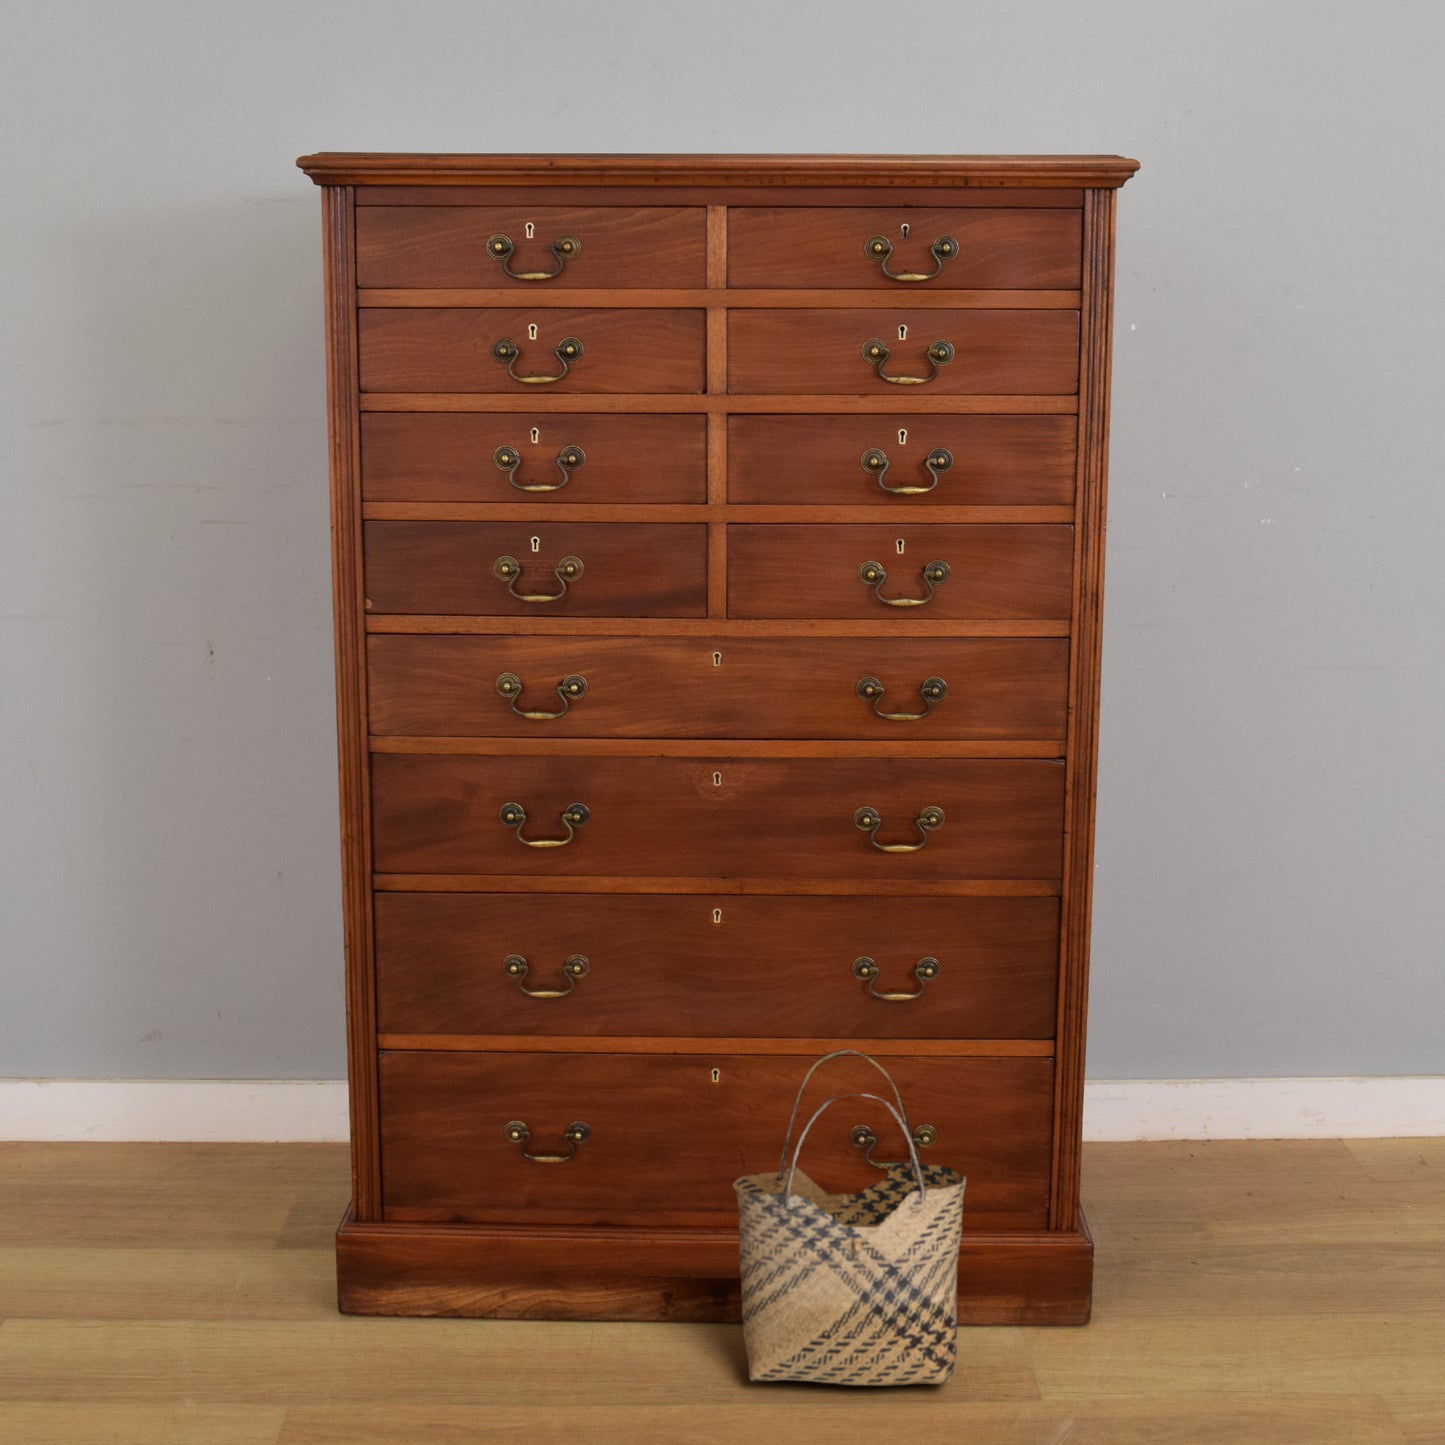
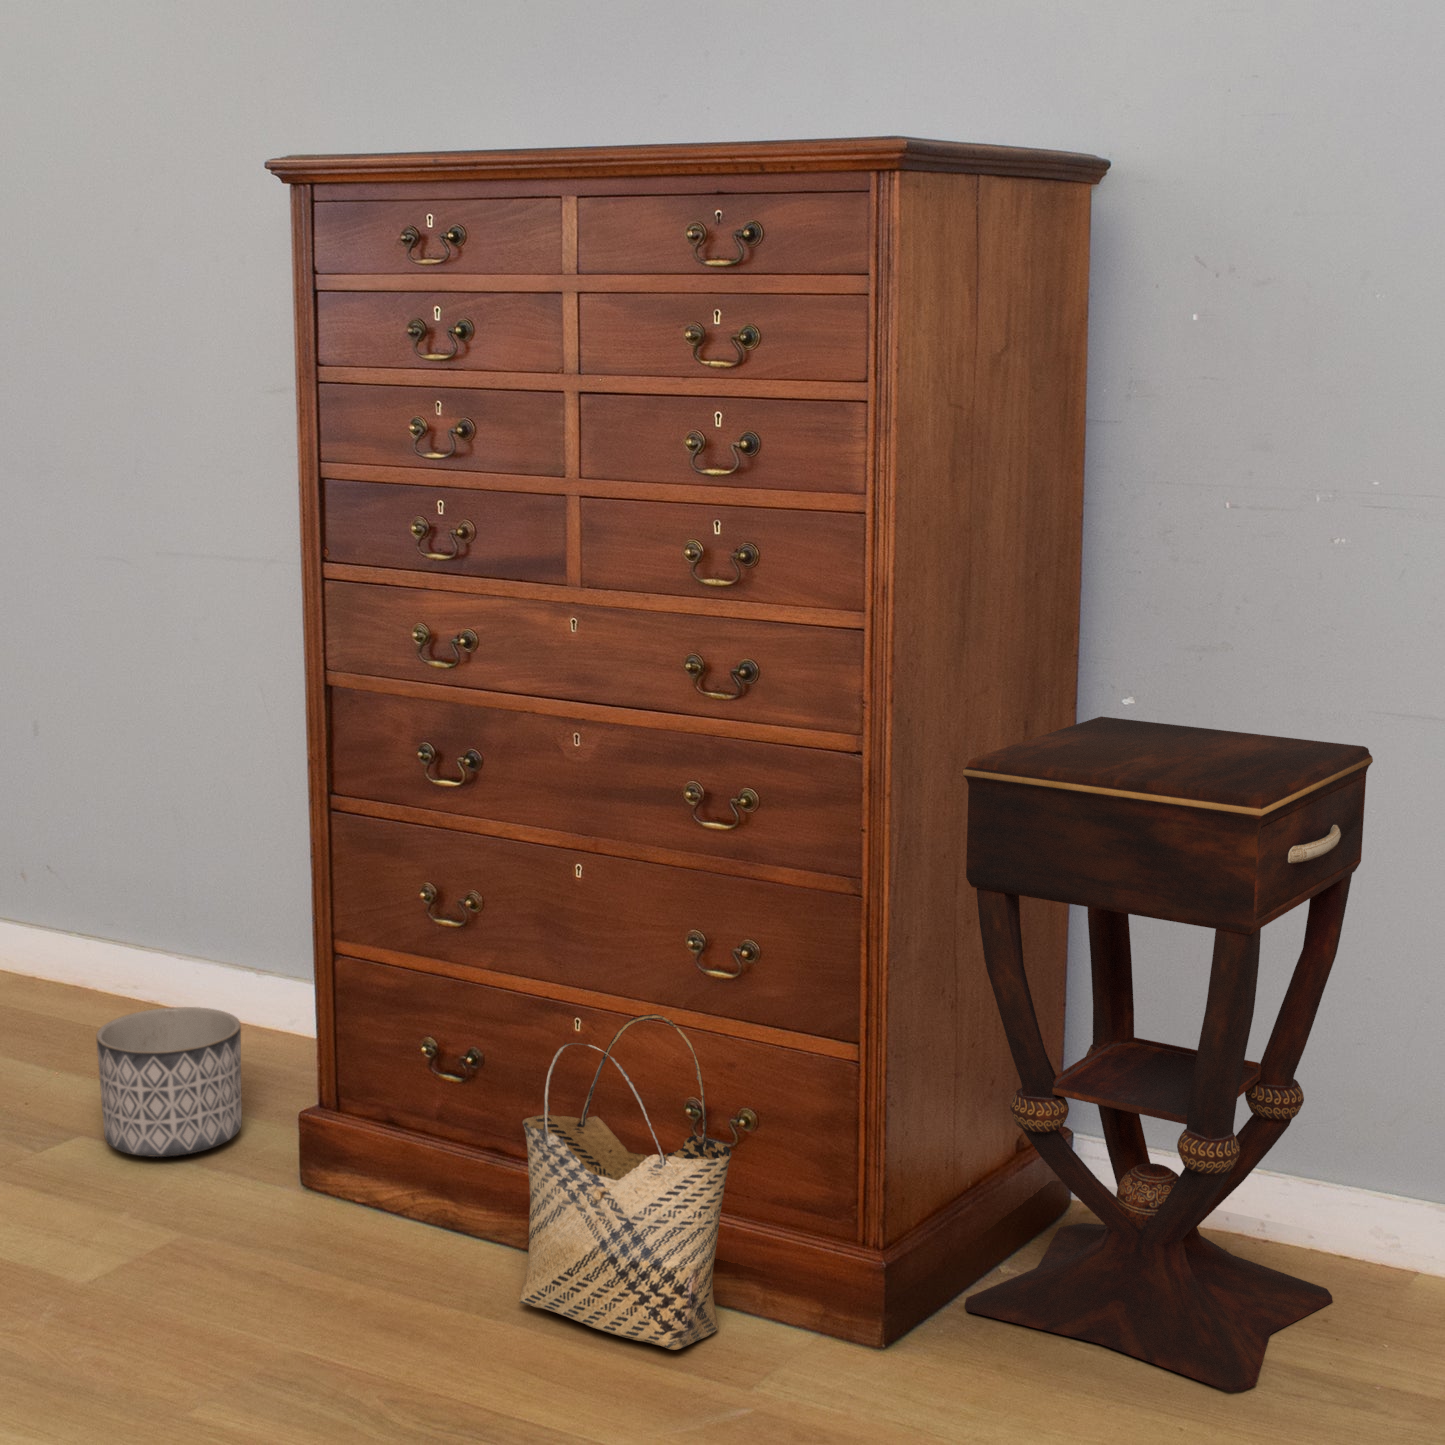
side table: none [1062,710,1417,1278] -> present [963,717,1373,1391]
planter: none [45,1142,223,1336] -> present [96,1007,242,1157]

